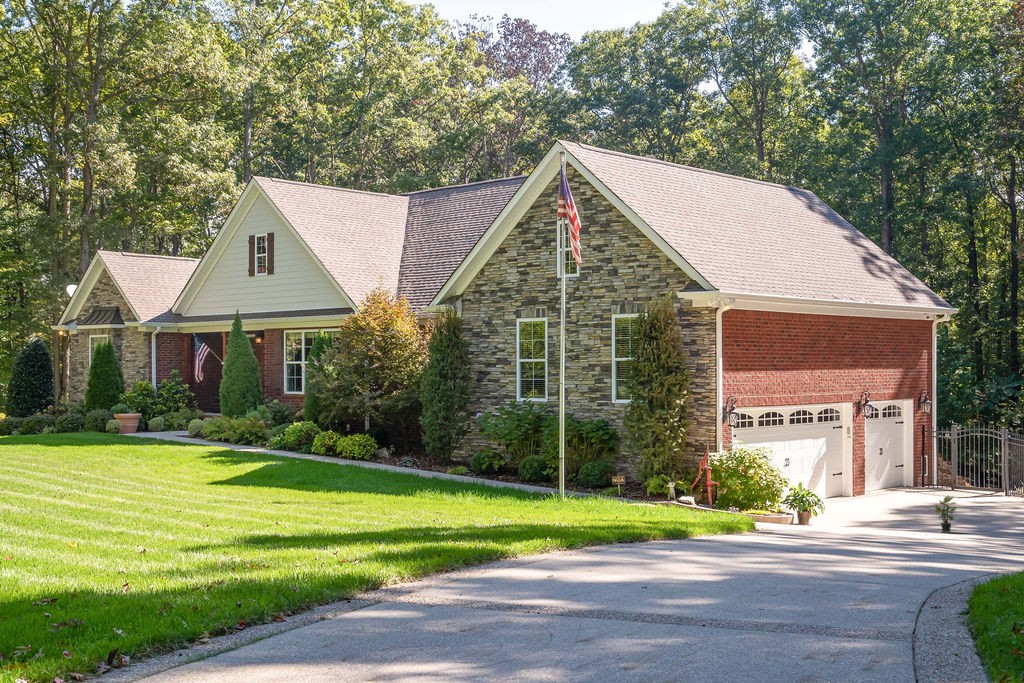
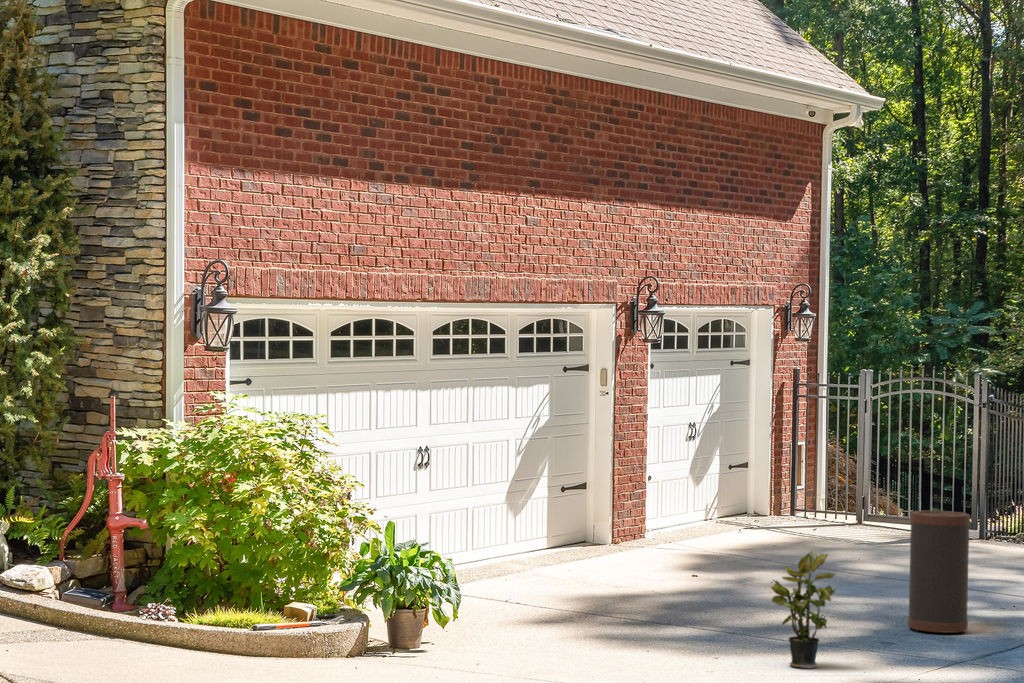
trash can: none [981,484,1003,527] -> present [908,510,970,633]

